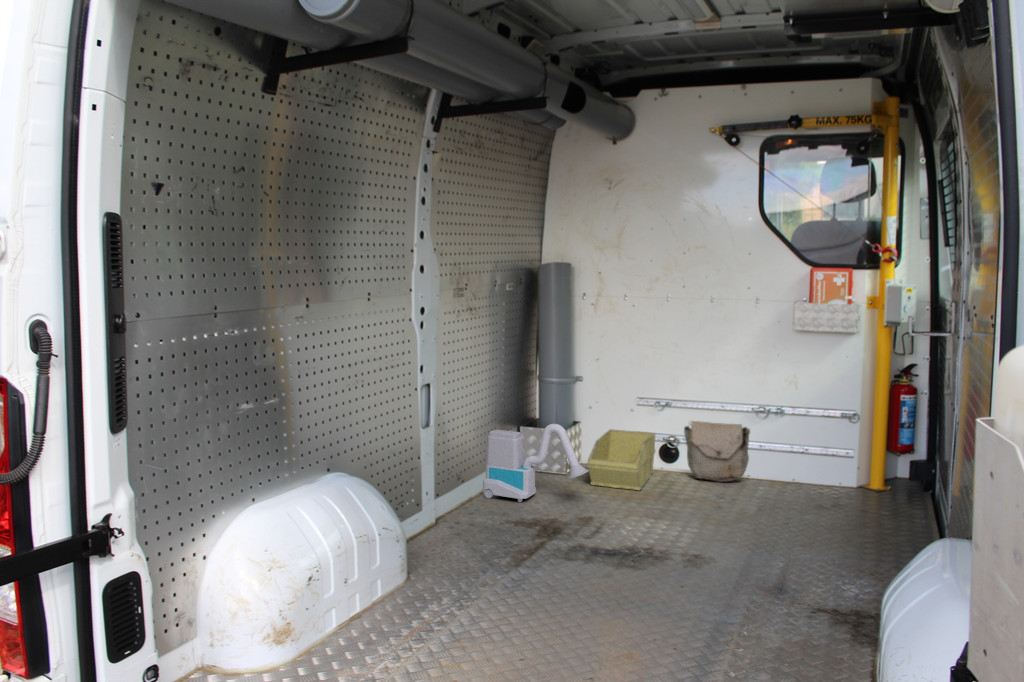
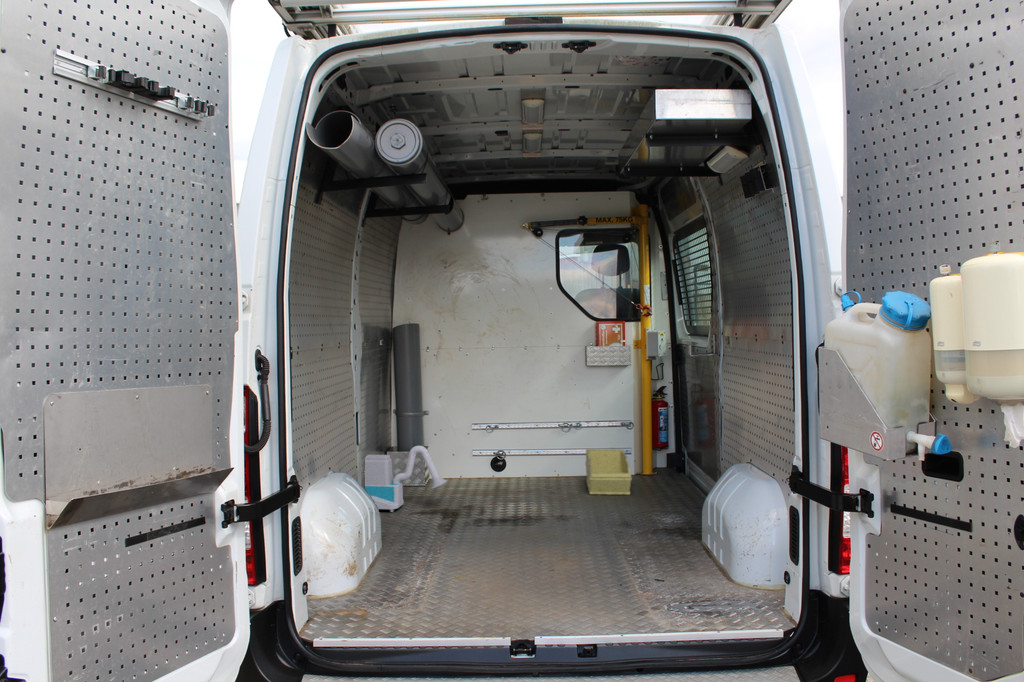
bag: present [684,421,750,482] -> none [512,437,560,482]
storage bin: present [587,429,655,490] -> present [586,449,632,495]

